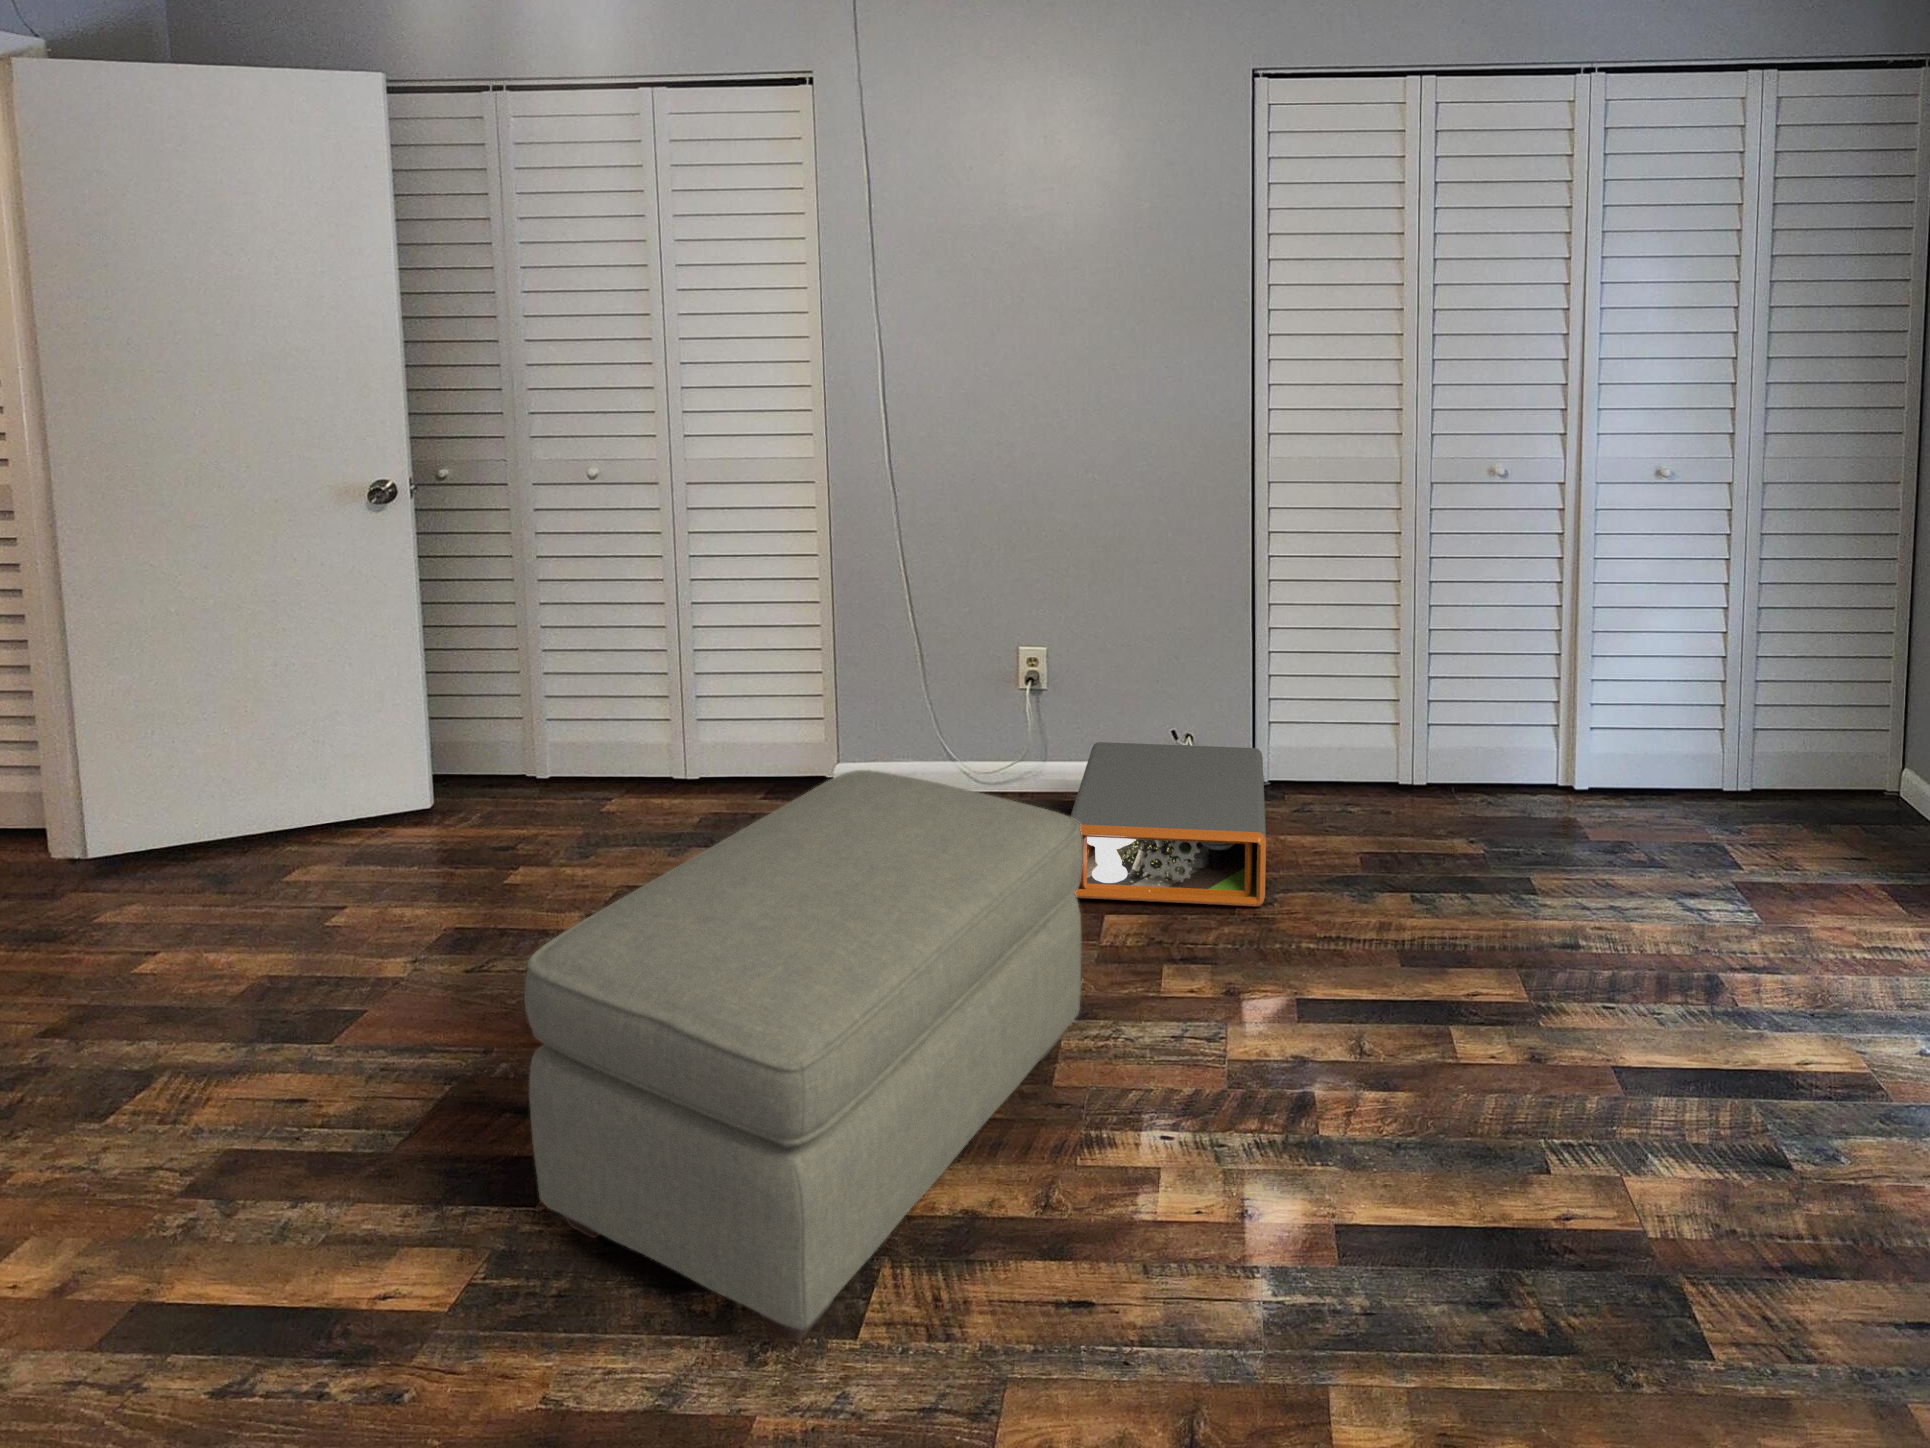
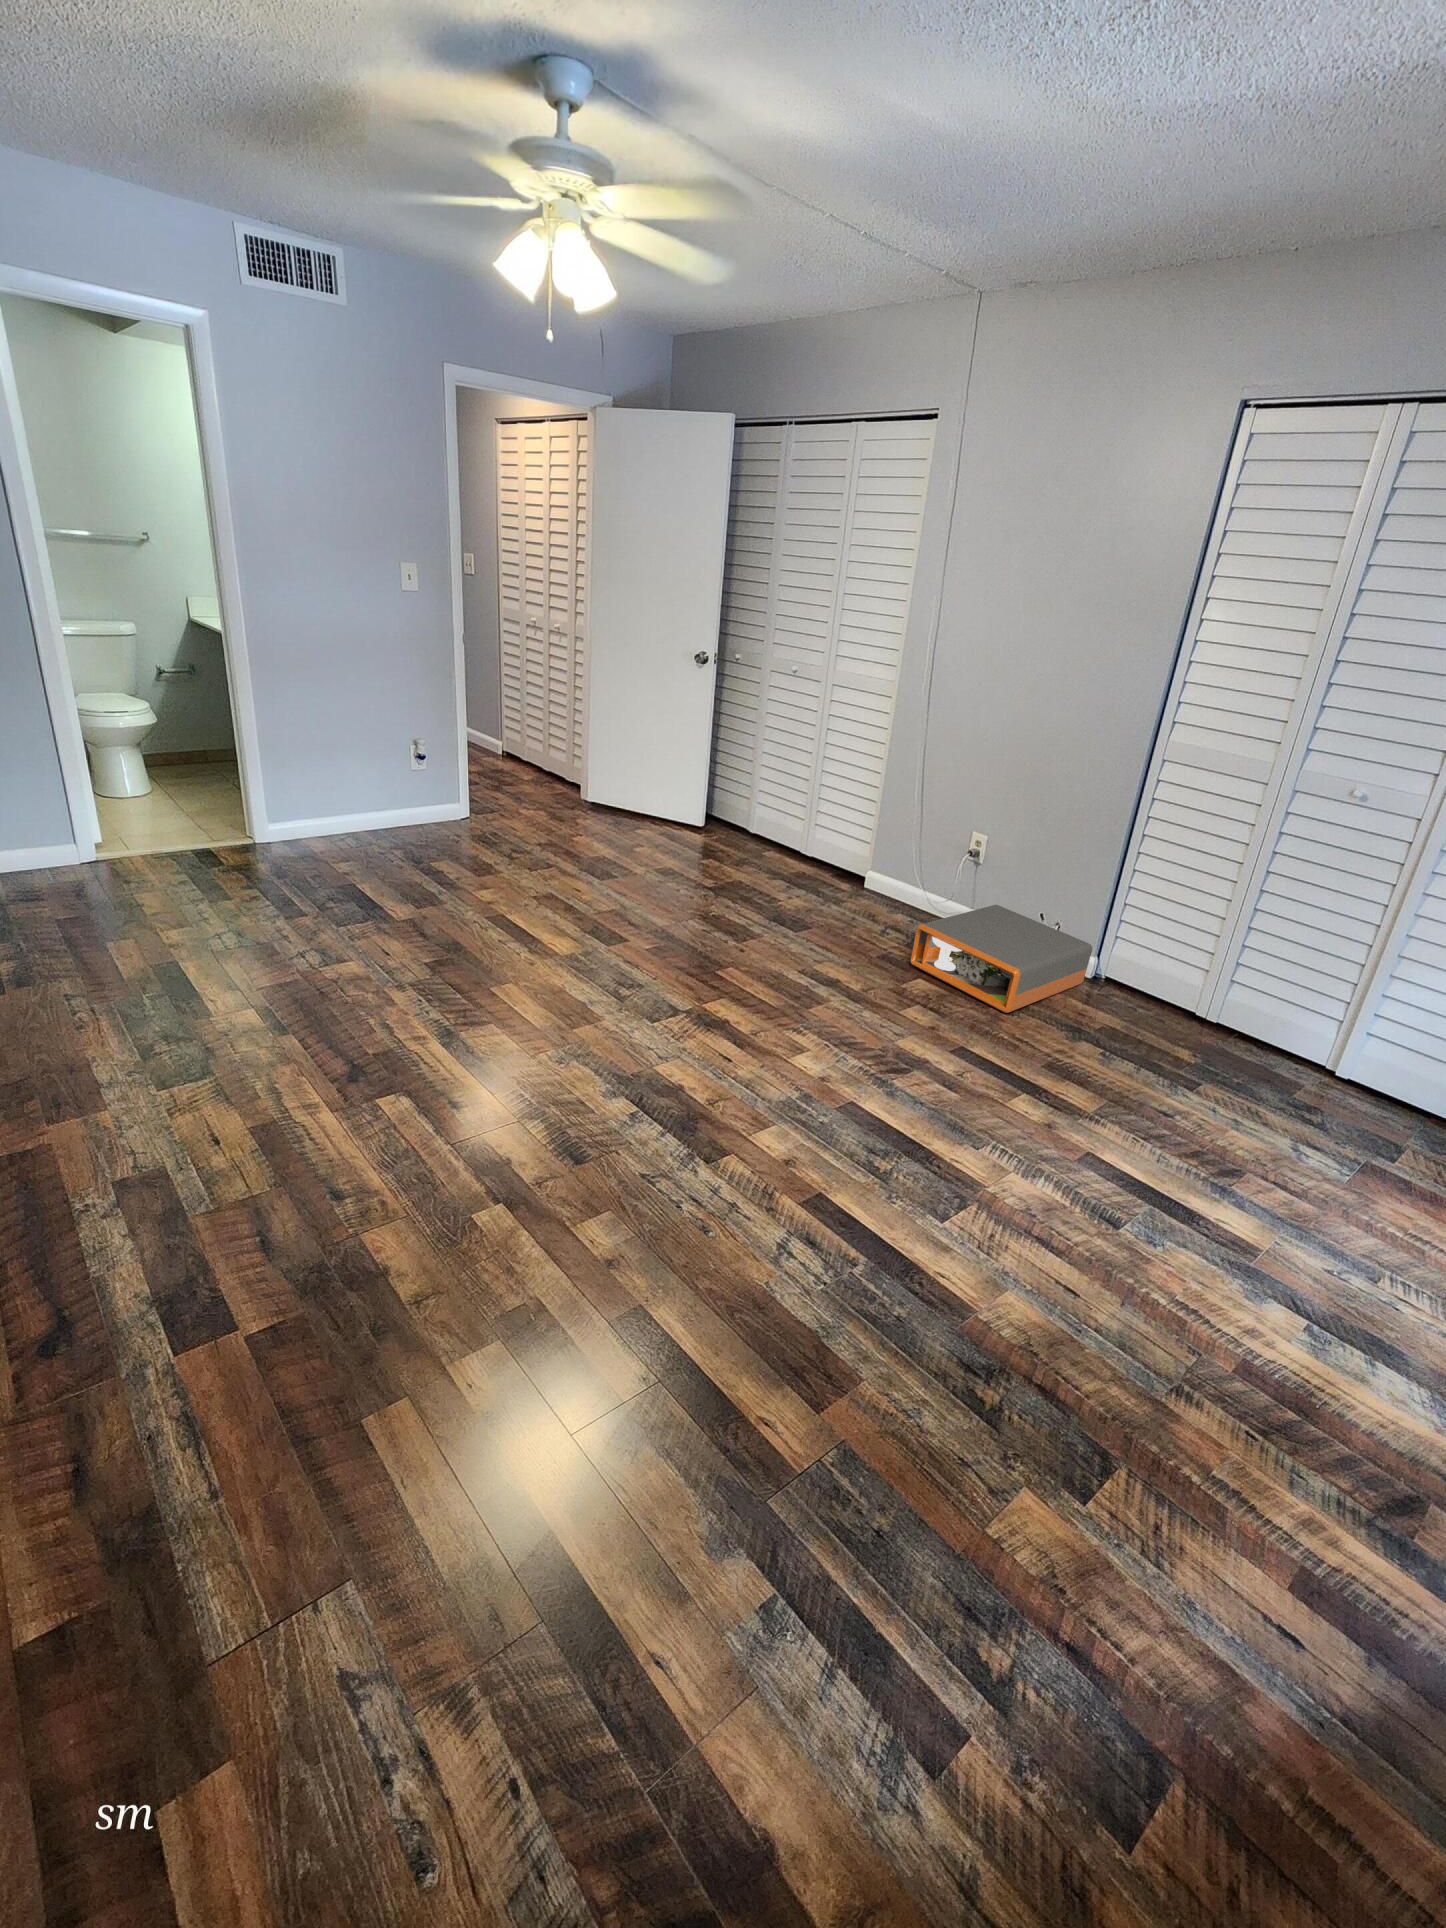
ottoman: present [524,770,1083,1342] -> none [603,838,862,1015]

